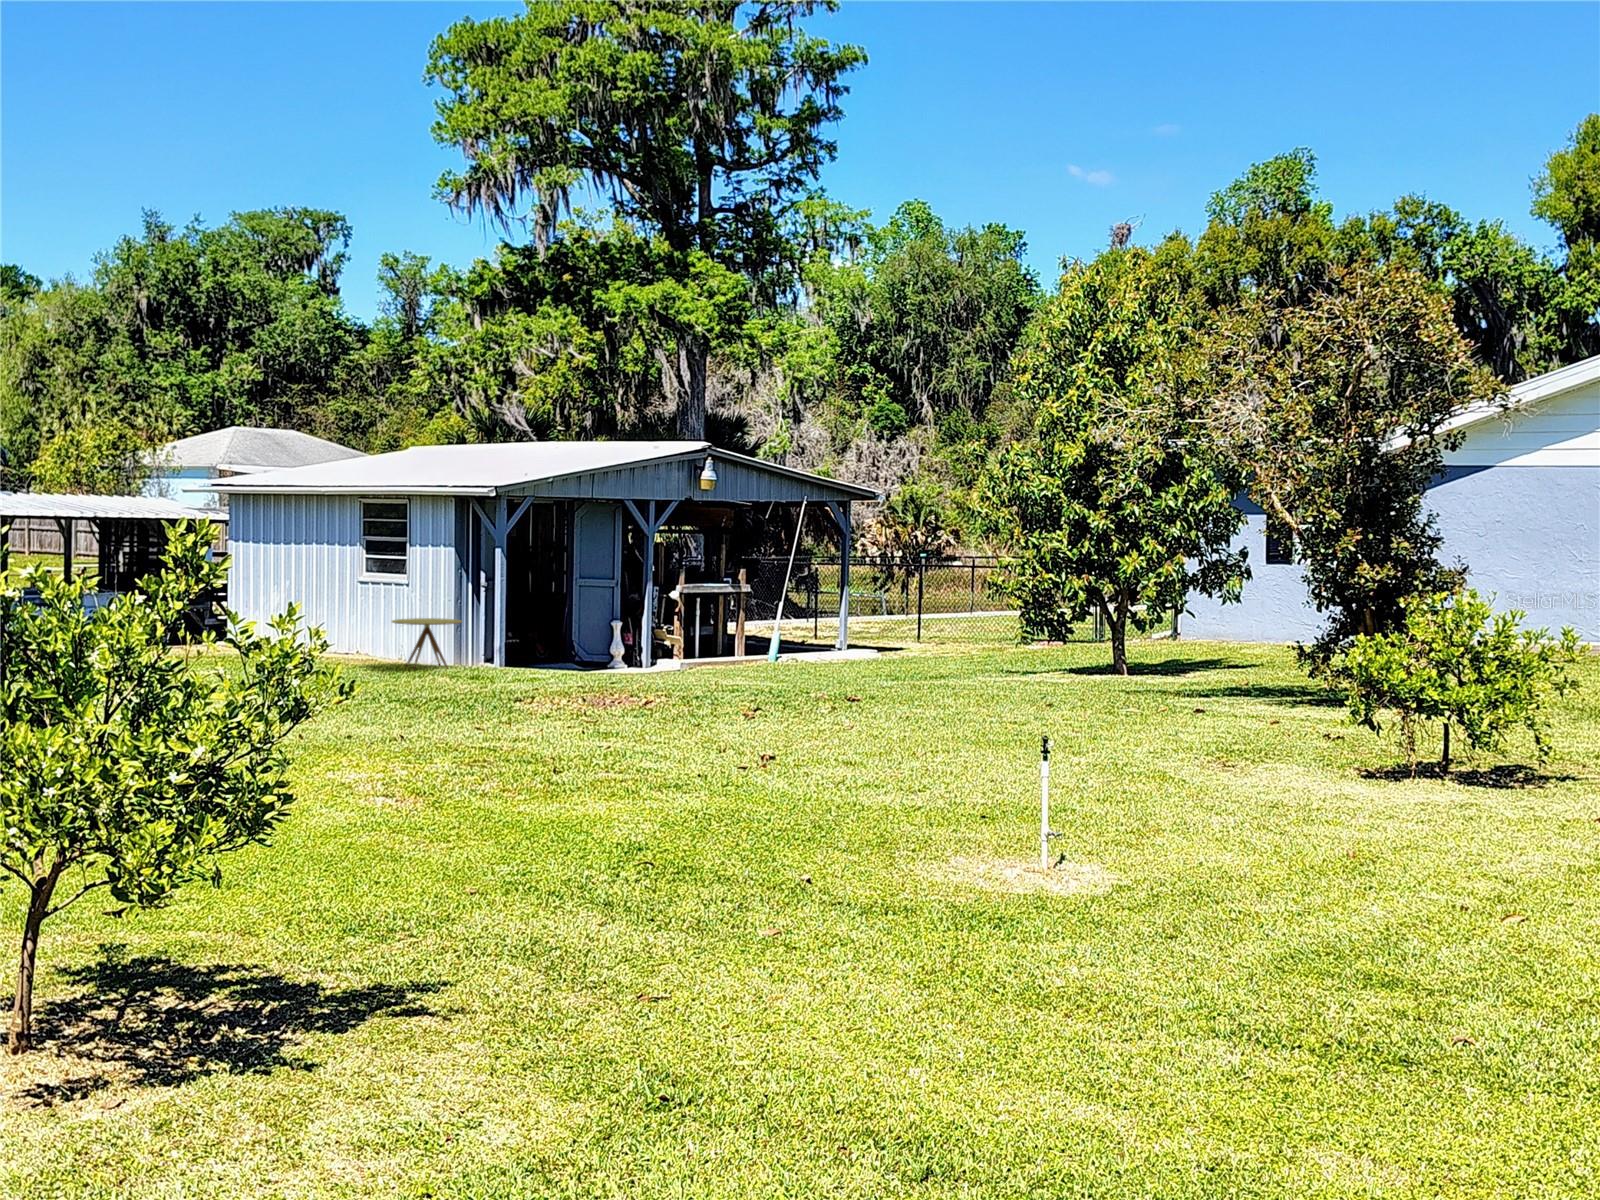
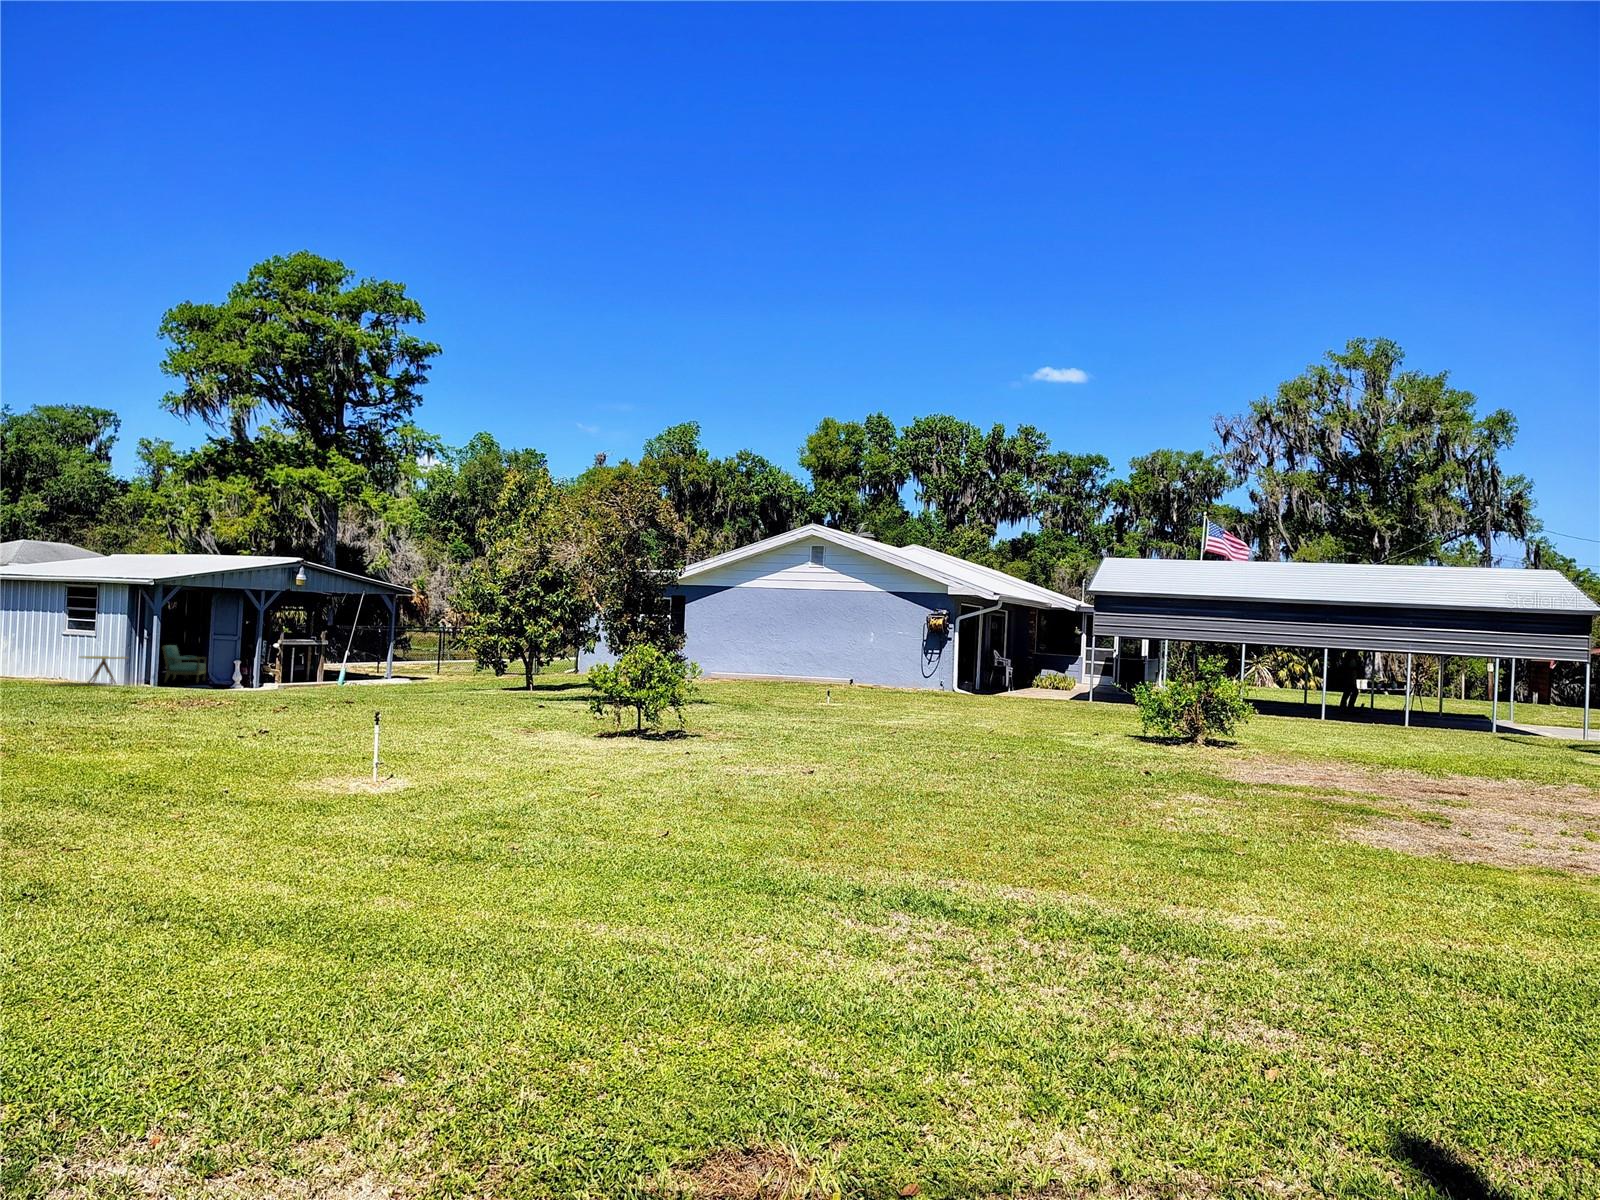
chair: none [507,597,571,663] -> present [162,645,206,682]

